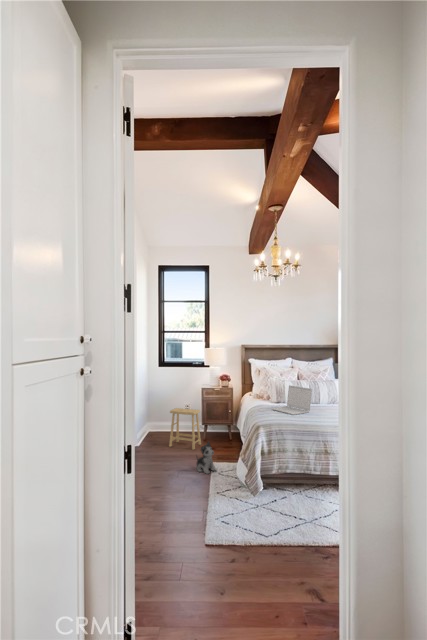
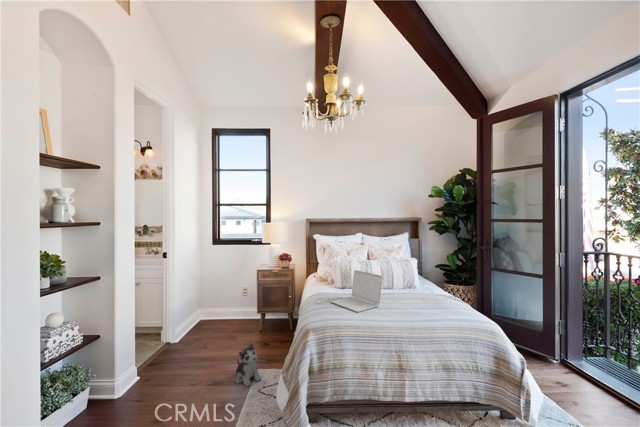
footstool: present [169,408,201,450] -> none [215,294,255,345]

